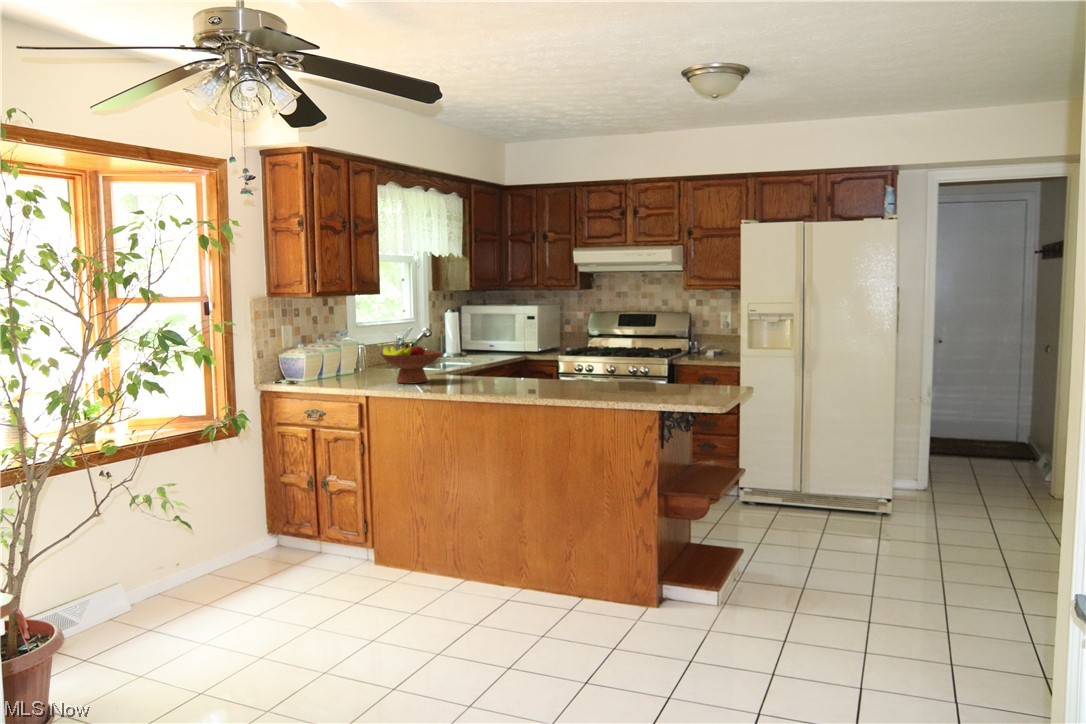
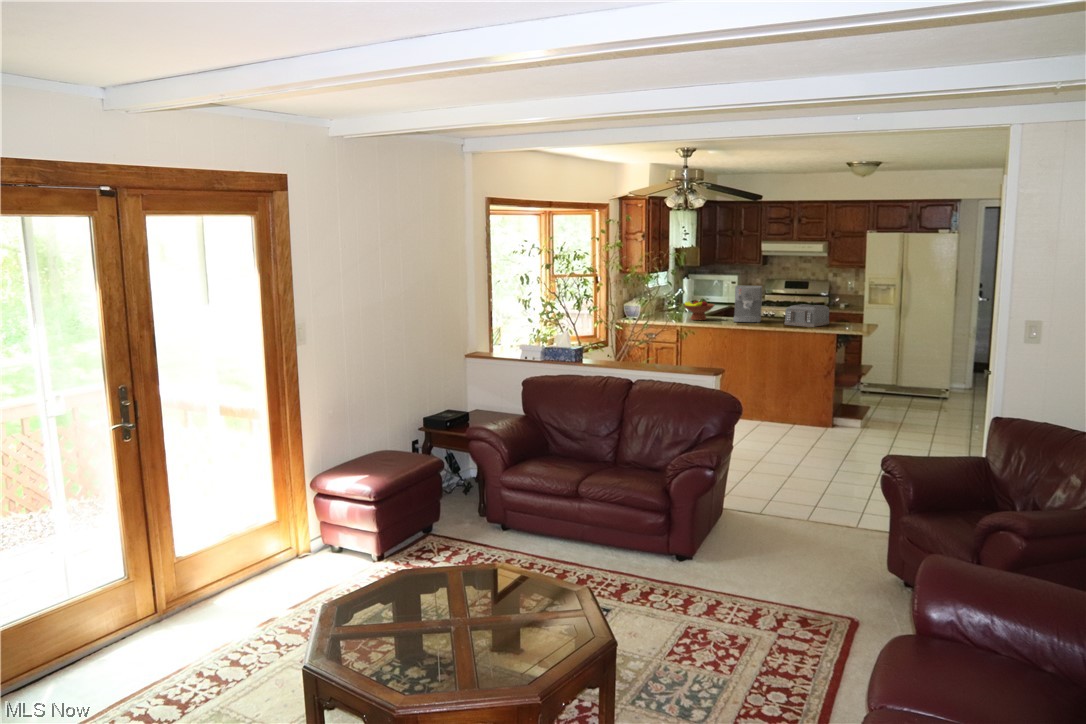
coffee maker: none [468,314,530,388] -> present [733,286,762,323]
toaster: none [559,349,652,396] -> present [784,304,829,327]

